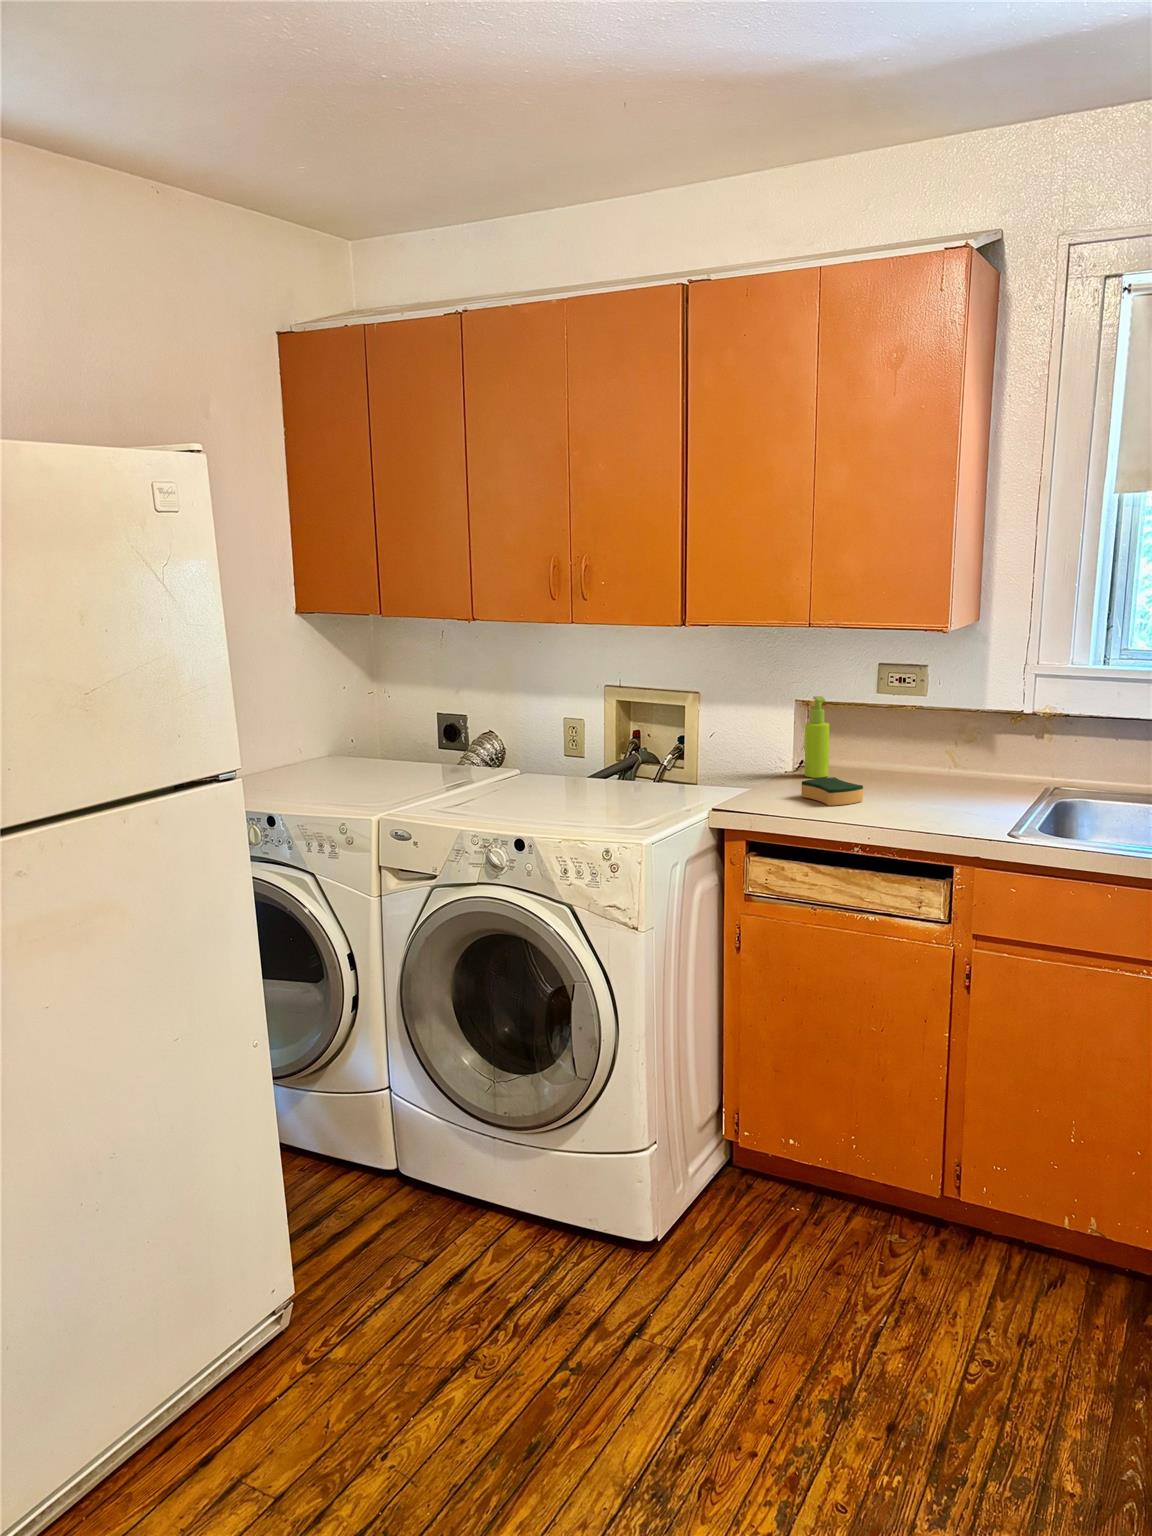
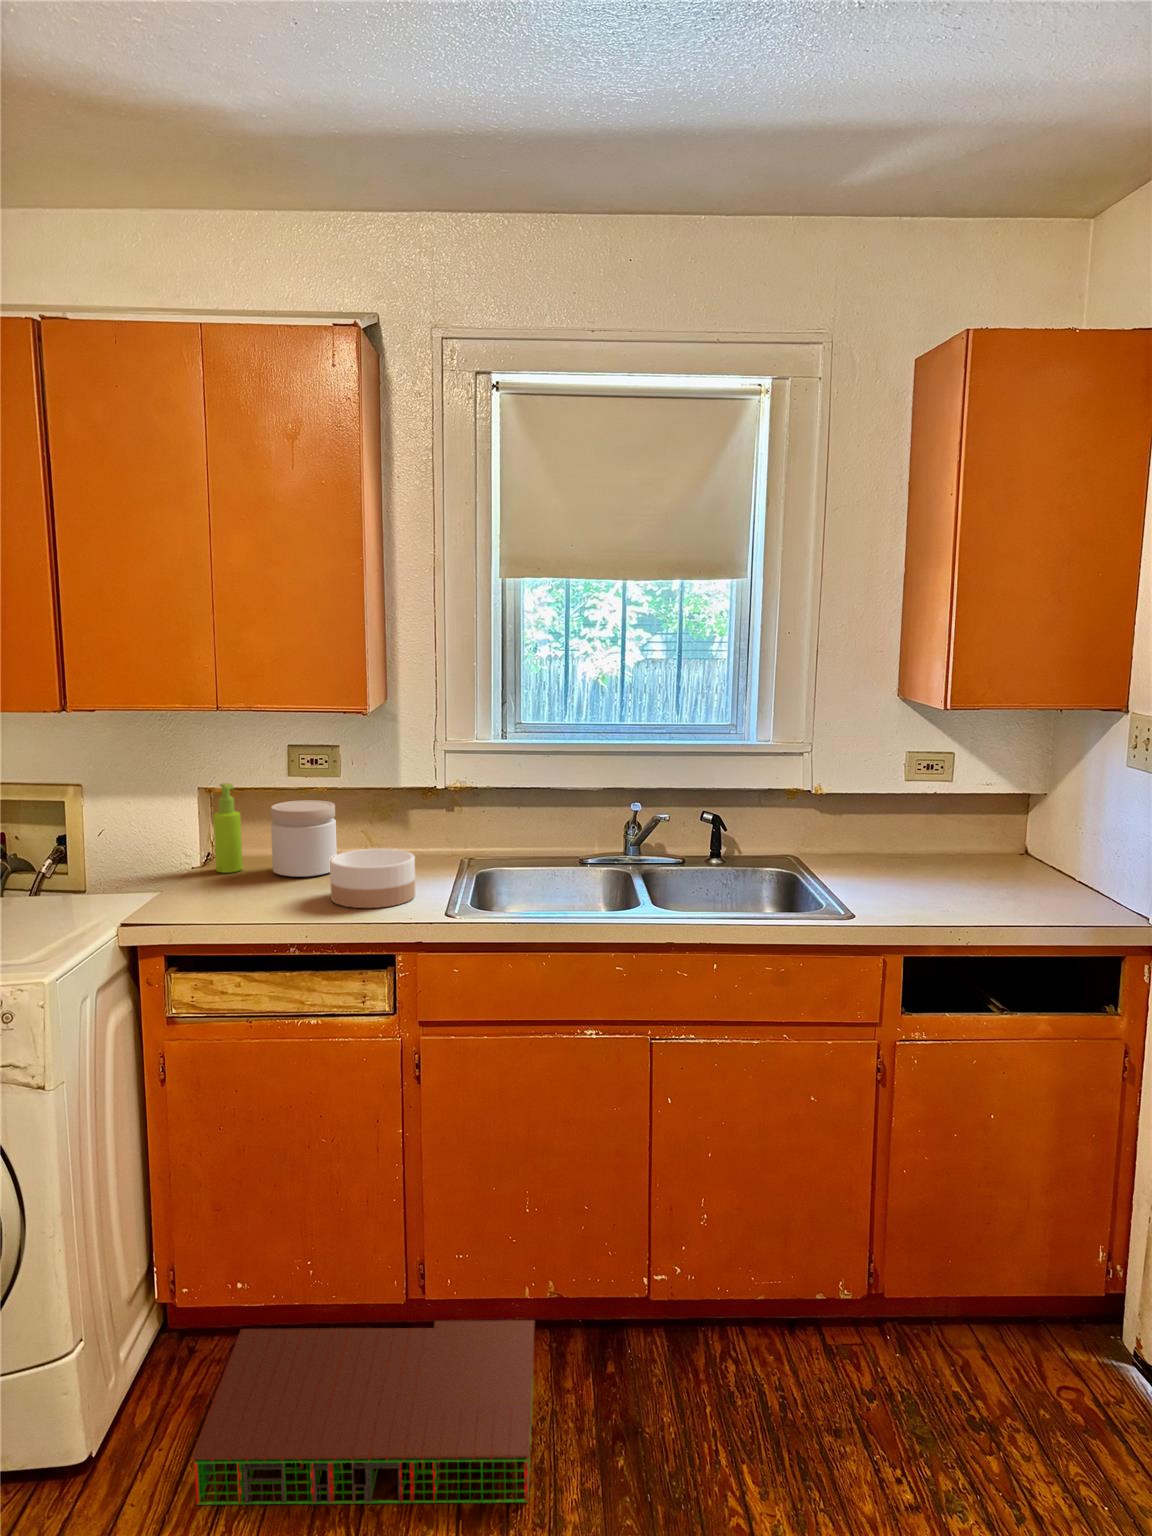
jar: none [854,717,917,787] -> present [271,800,337,877]
bowl: none [900,765,986,820] -> present [330,849,415,908]
sponge: present [801,777,863,806] -> none [220,872,289,905]
storage bin: none [731,1174,1068,1409] -> present [192,1320,535,1504]

